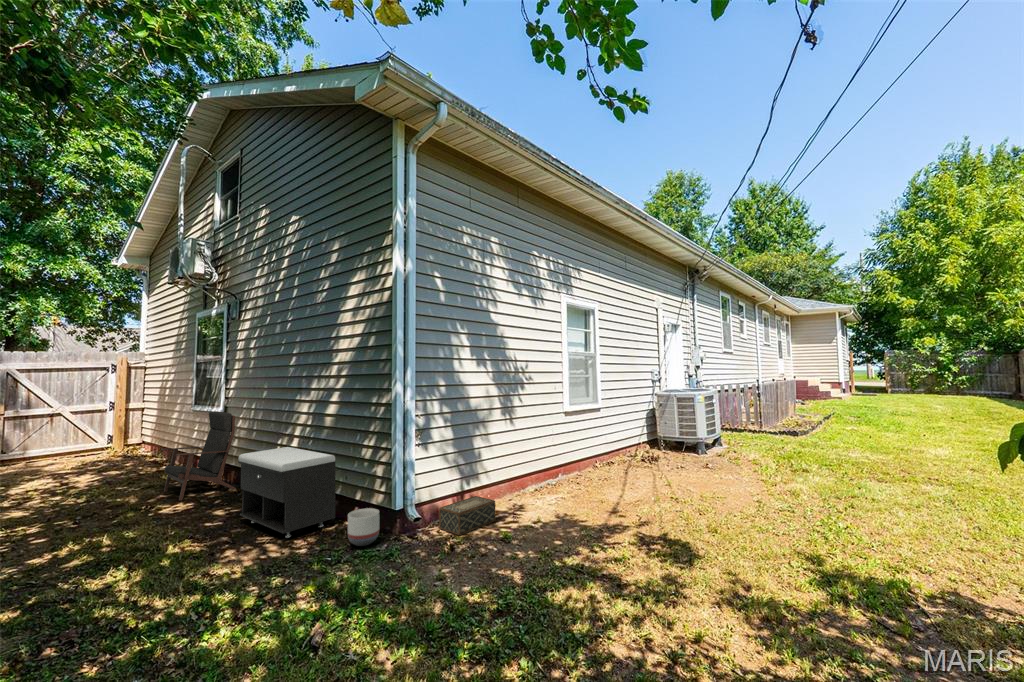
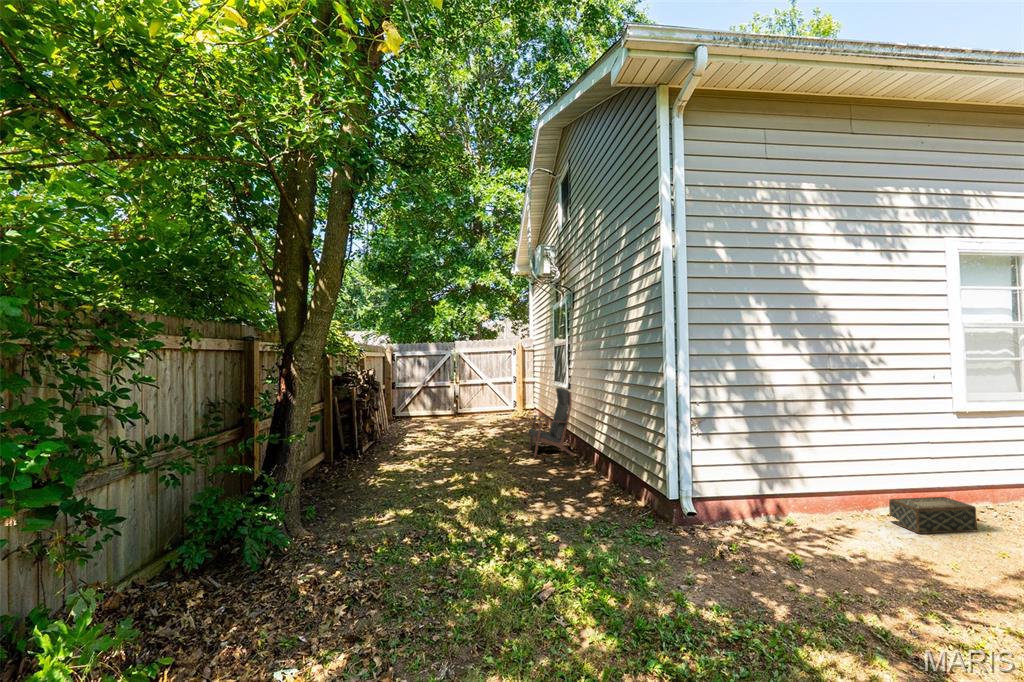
storage bench: present [238,447,336,538] -> none [557,423,629,503]
woven basket: present [439,496,496,535] -> present [889,497,977,534]
planter: present [348,508,379,546] -> none [626,491,657,527]

